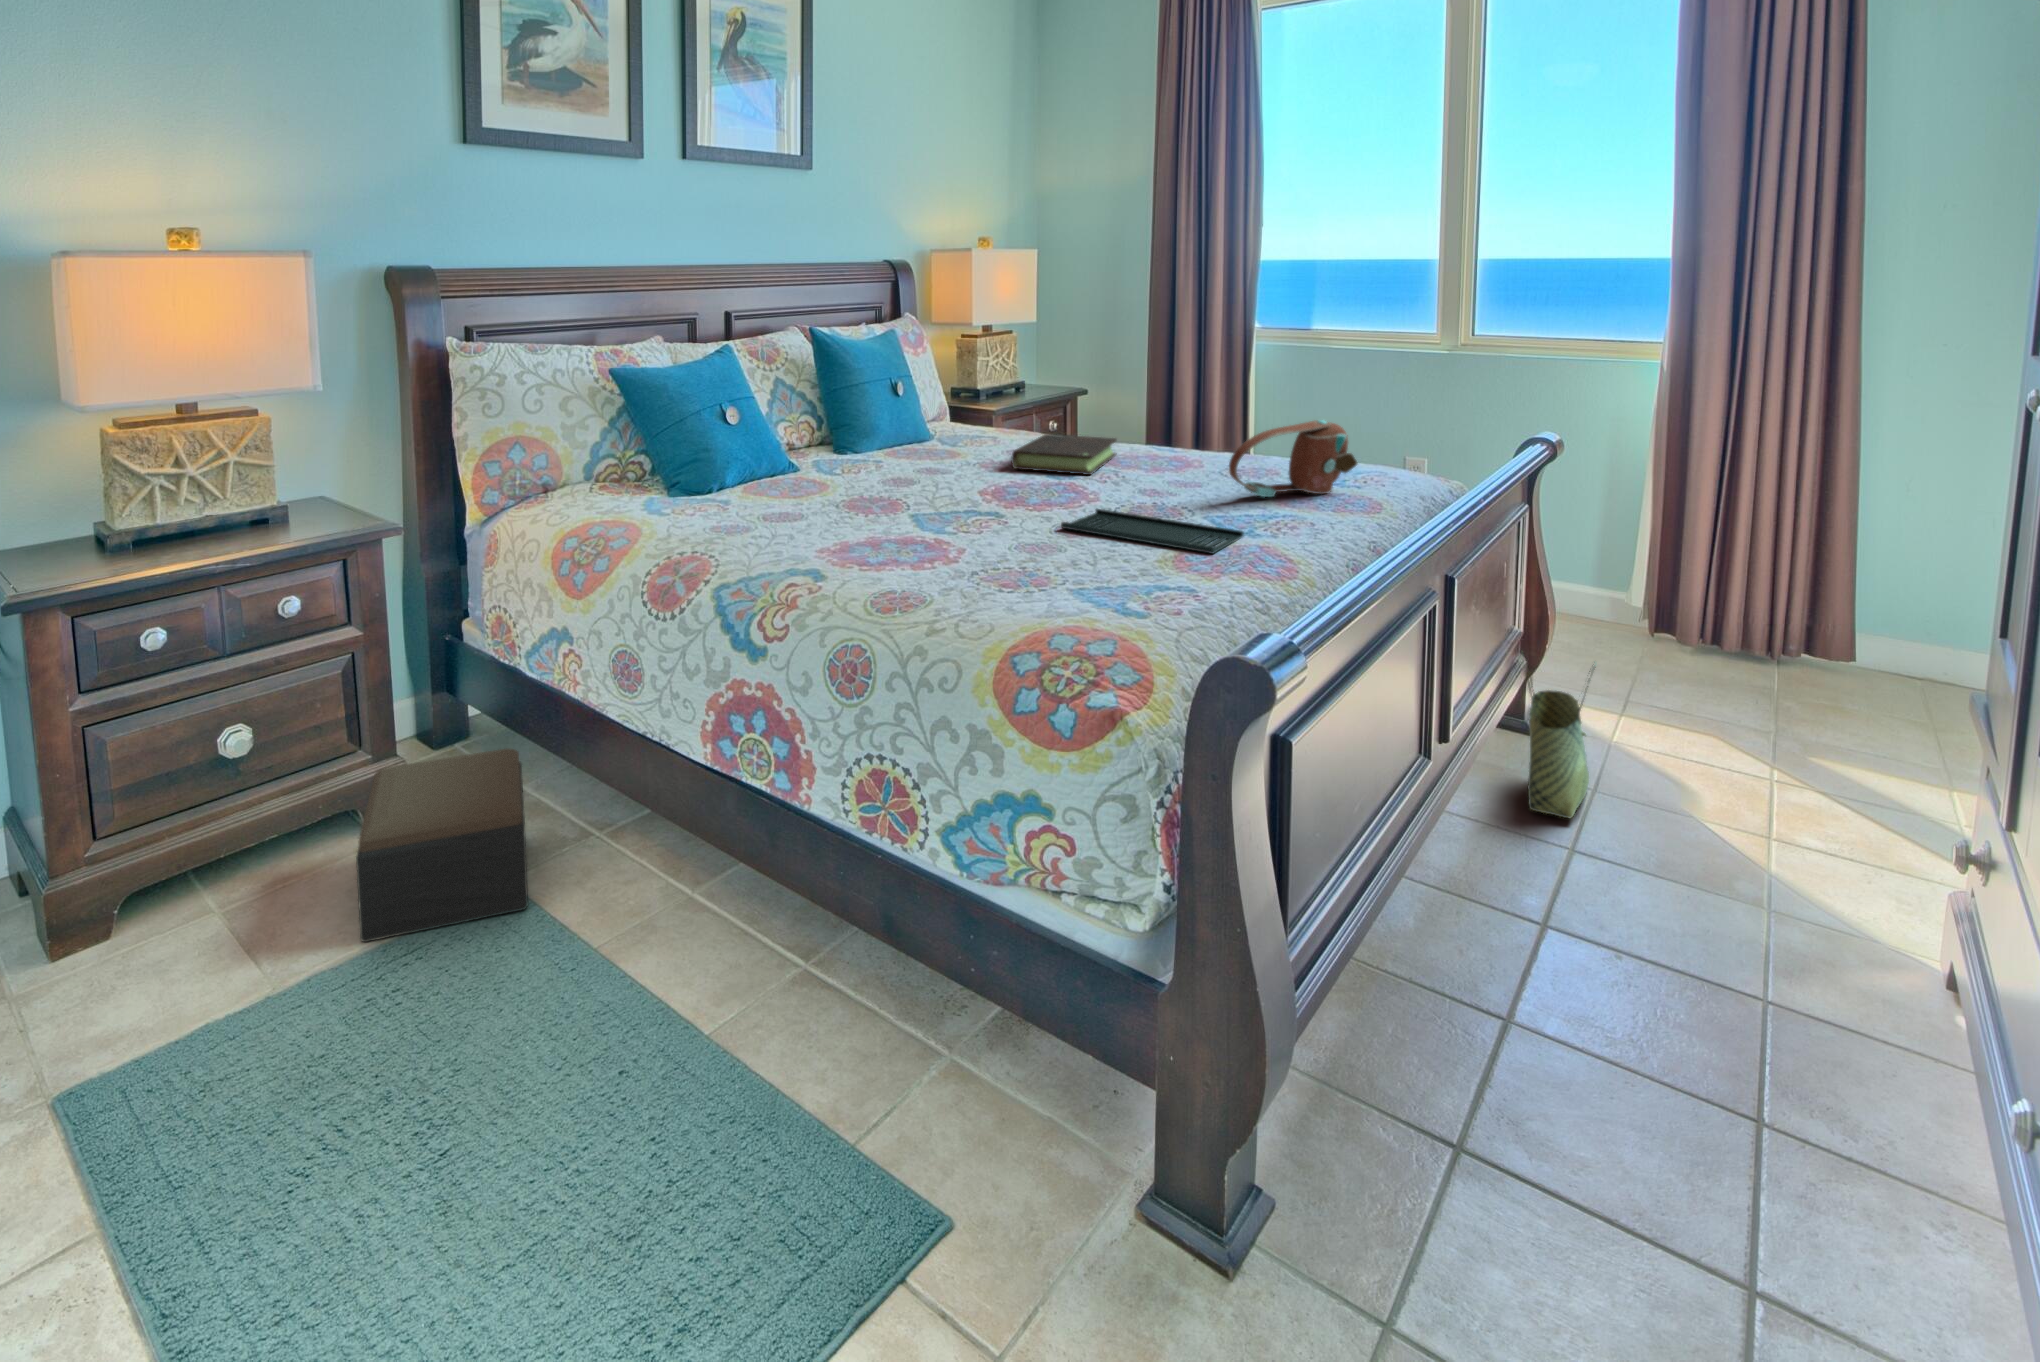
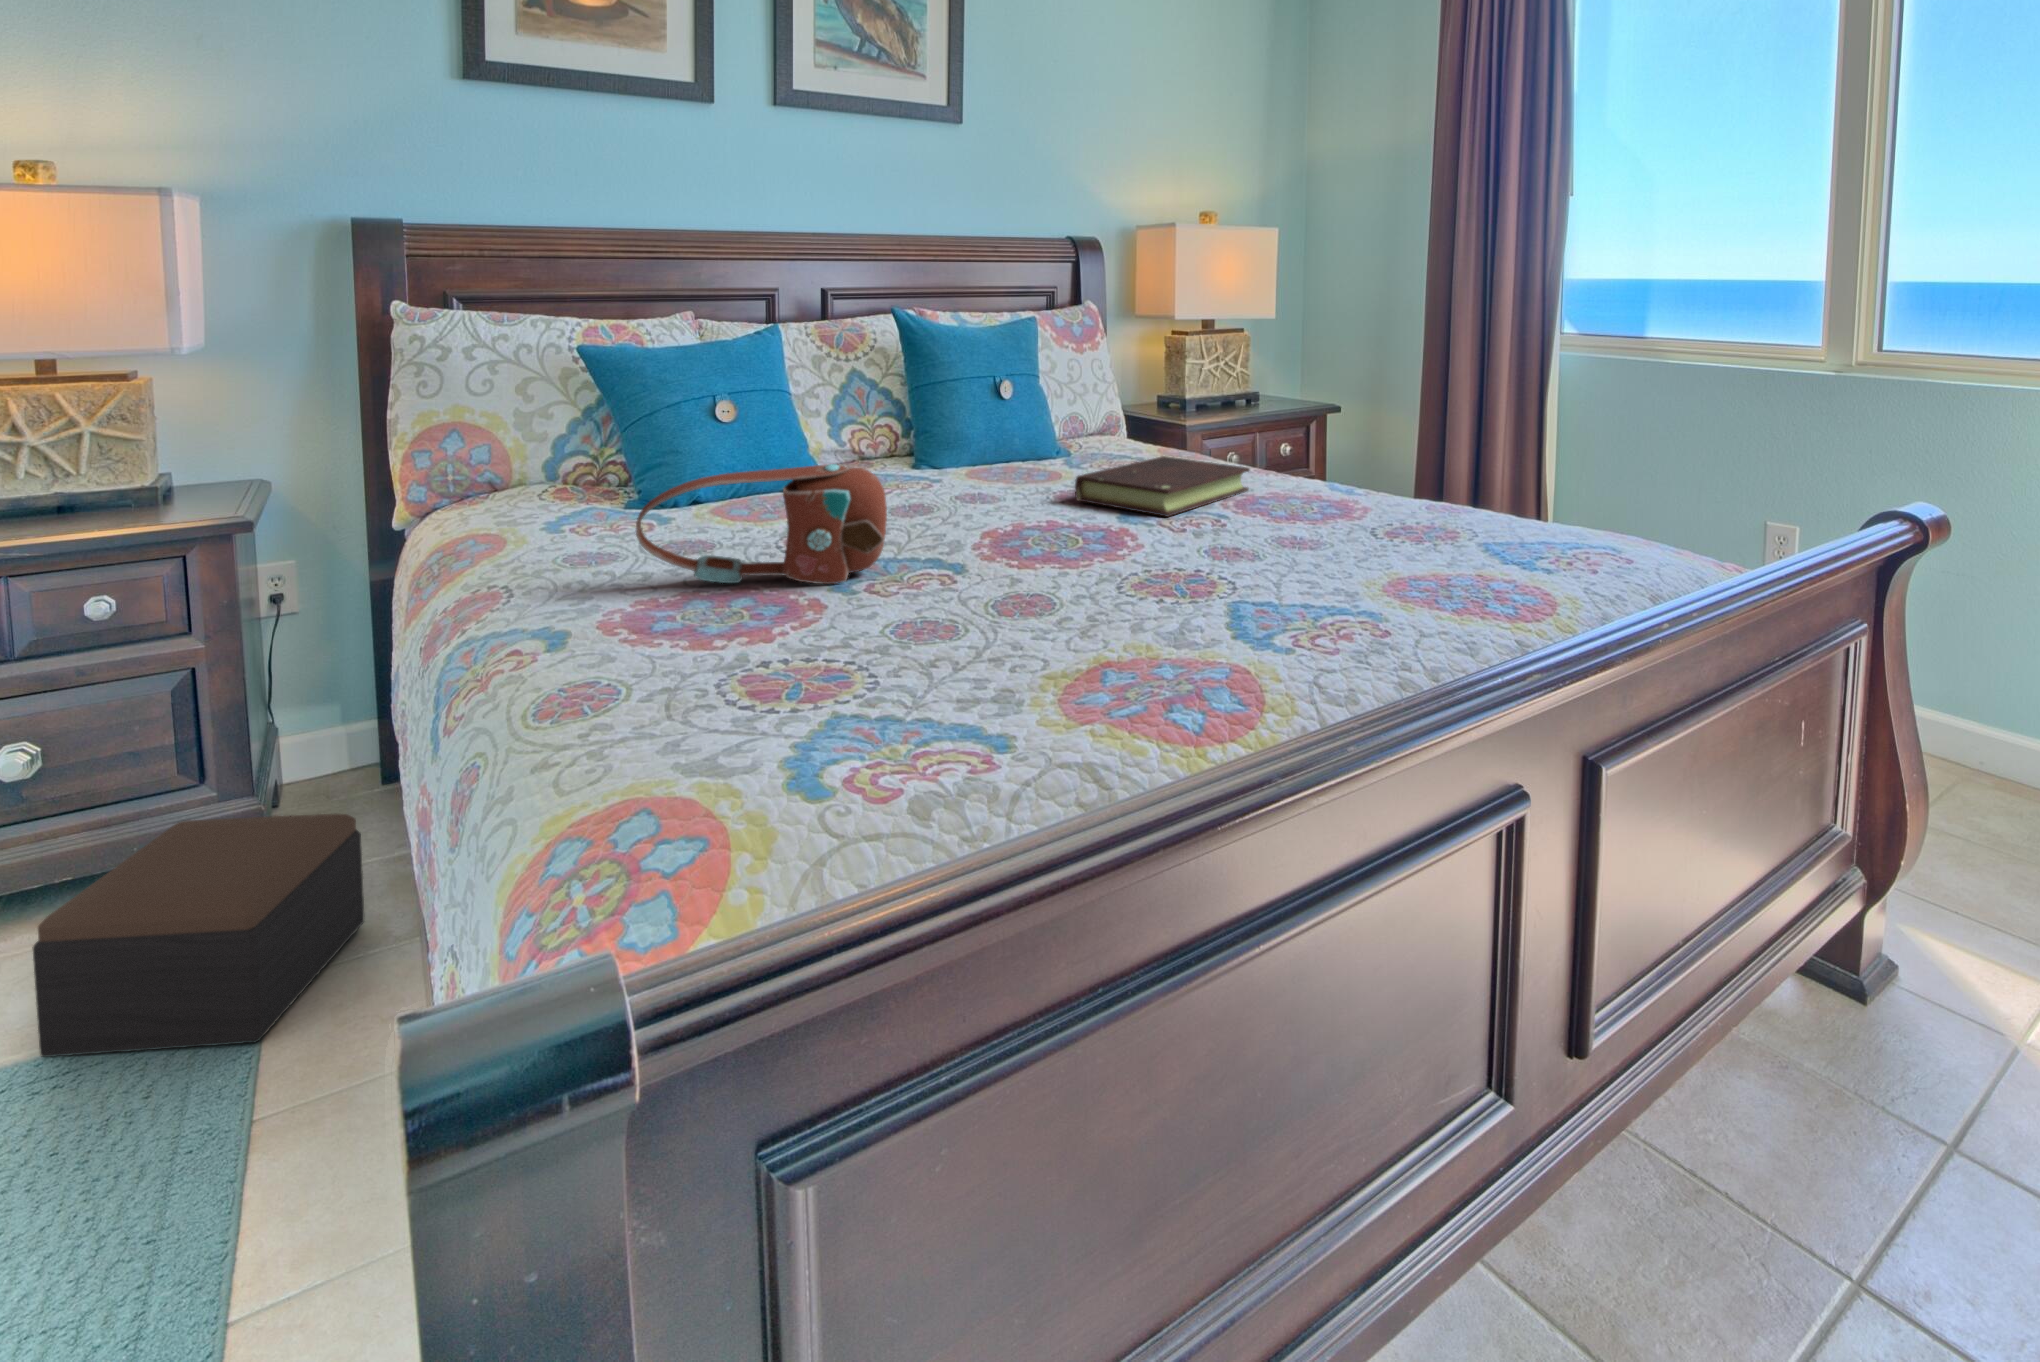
handbag: present [1229,420,1358,497] -> present [636,464,887,584]
tray: present [1061,509,1244,554] -> none [991,570,1247,668]
woven basket: present [1522,651,1595,818] -> none [1818,863,1959,1183]

